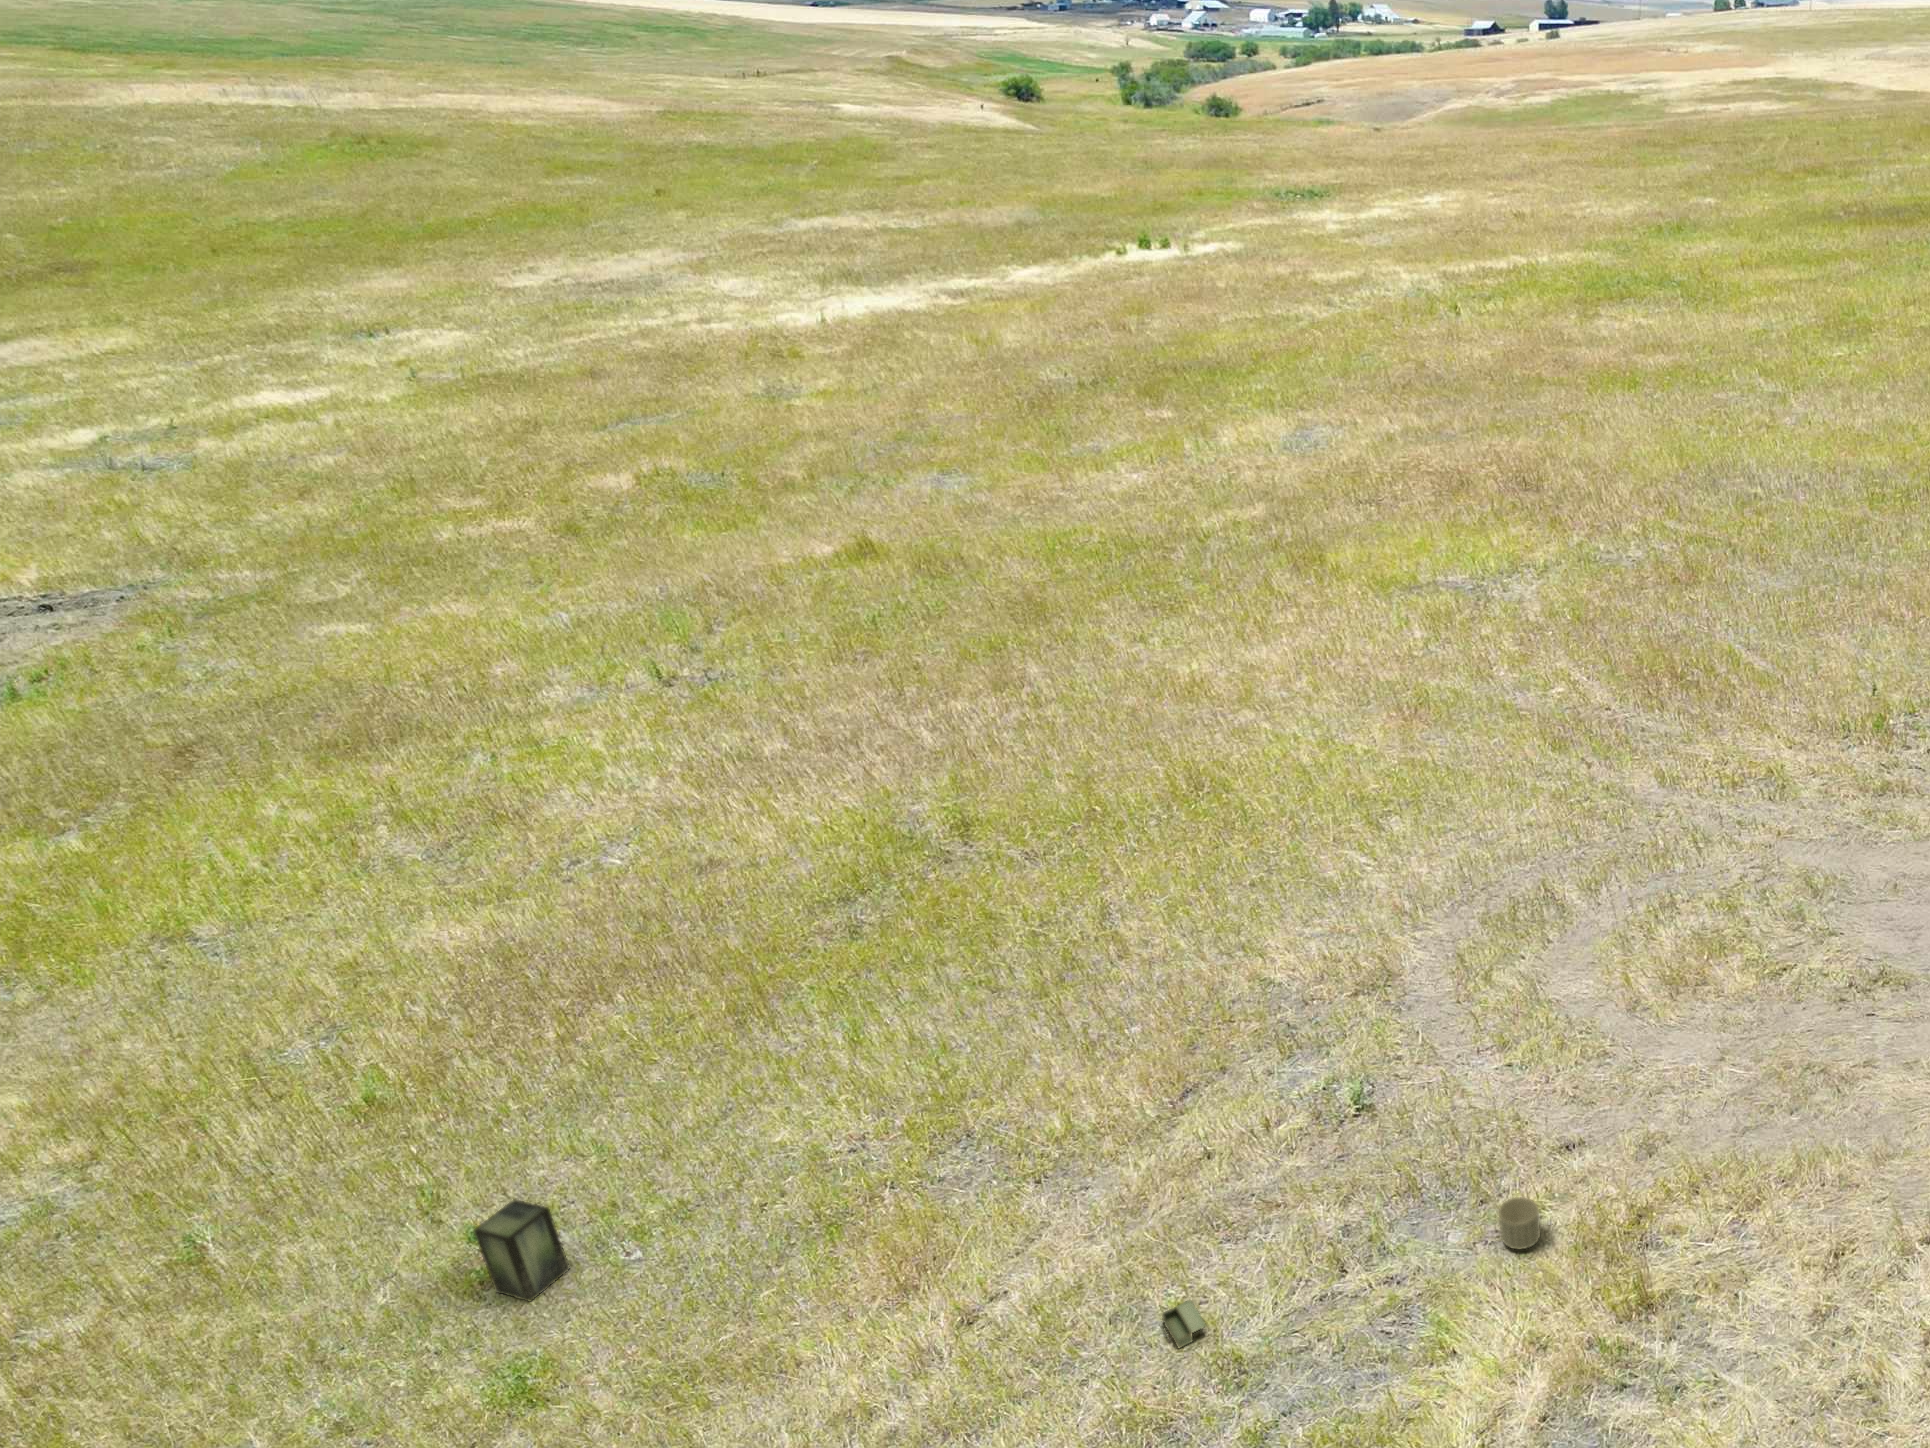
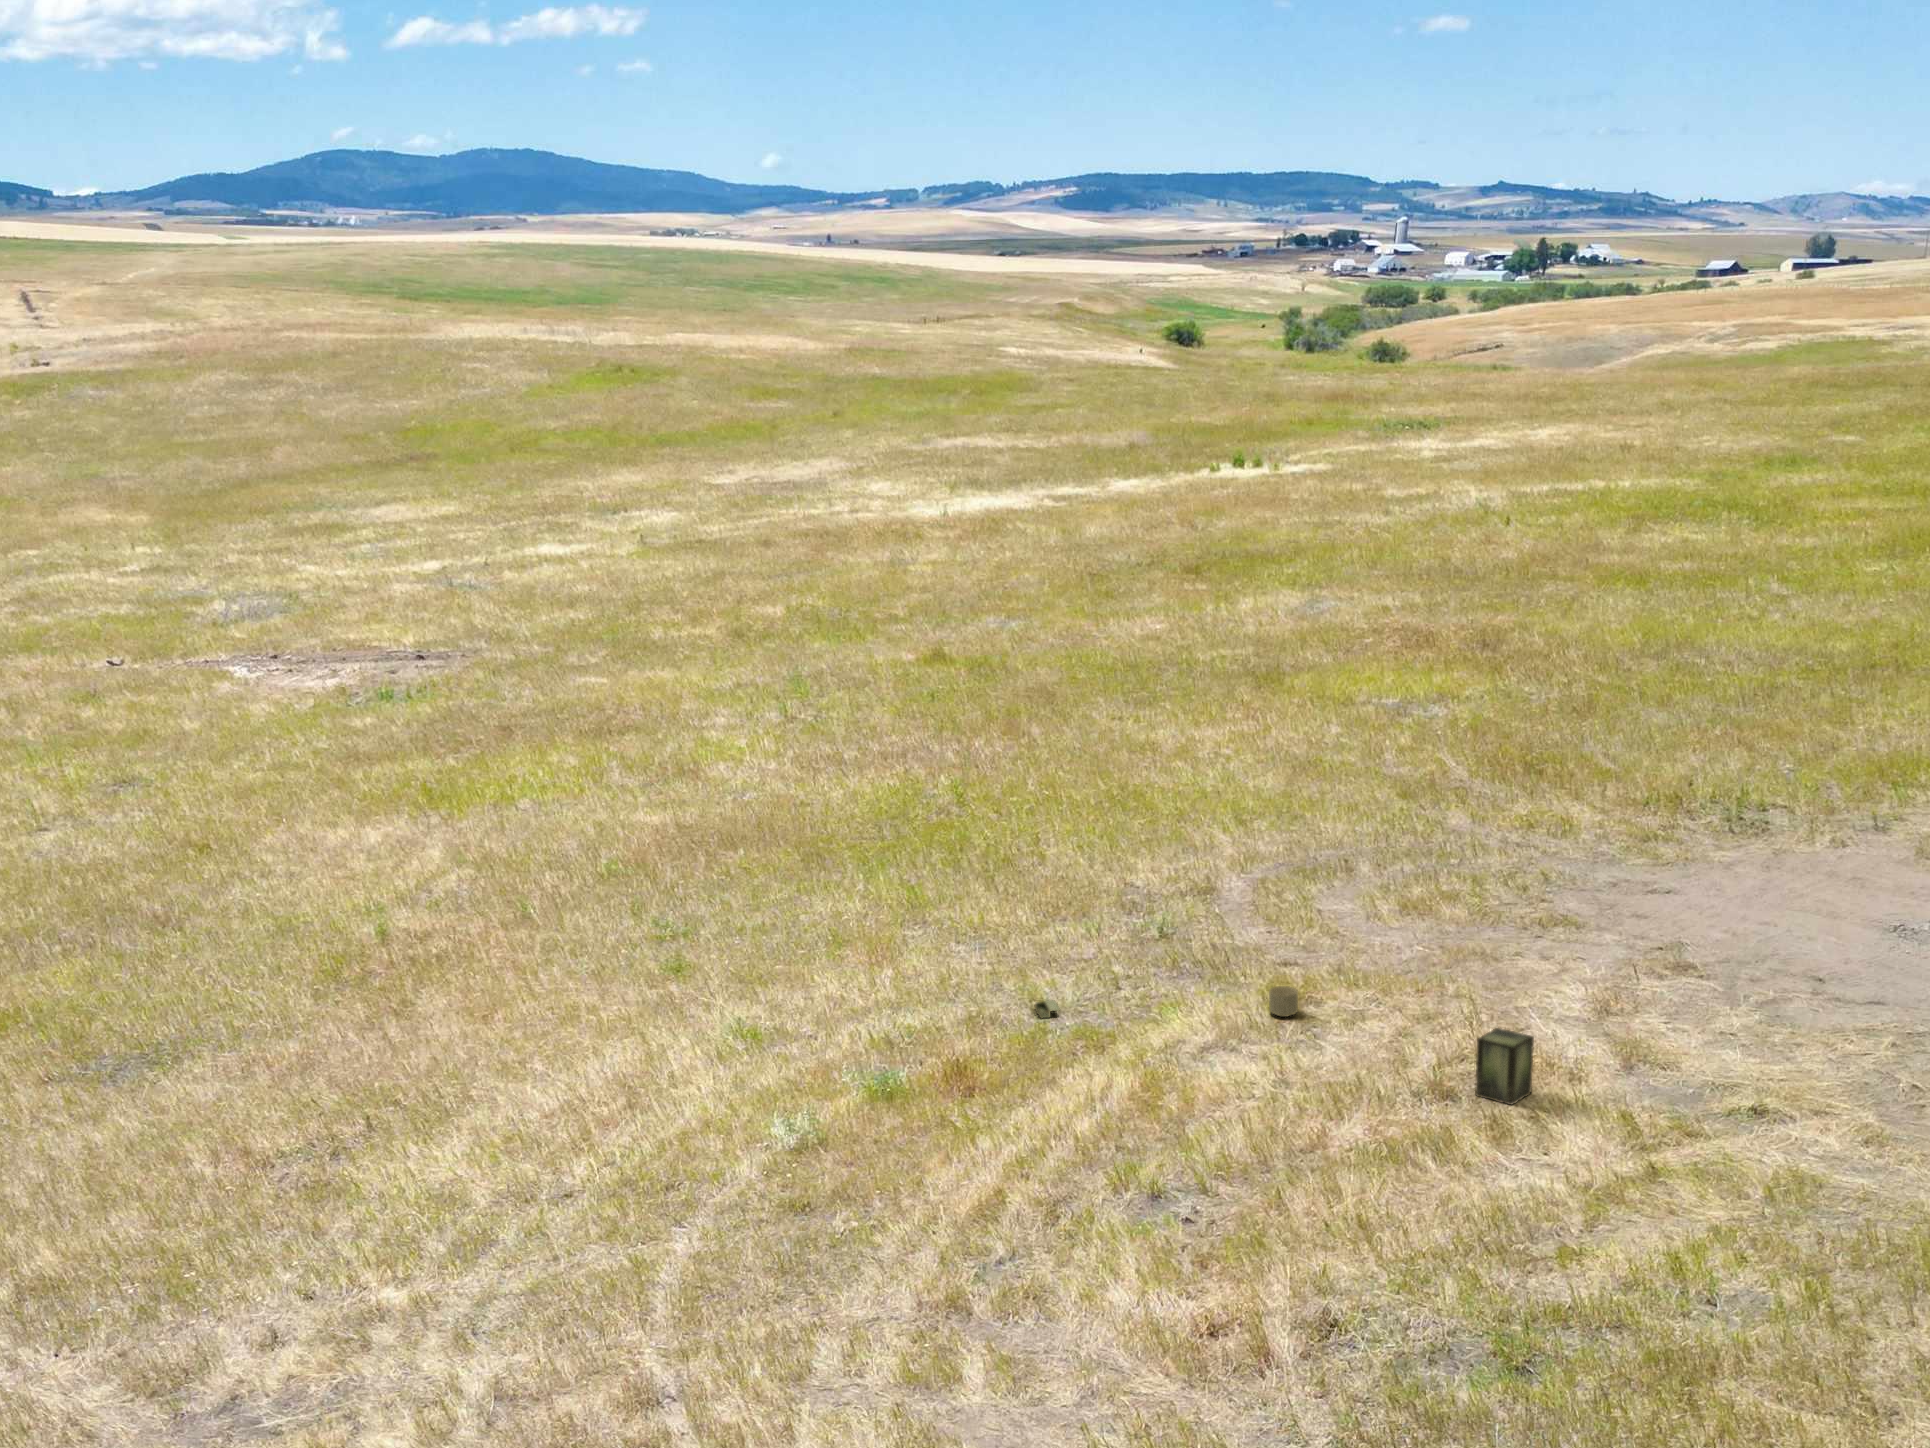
storage box: present [474,1200,570,1301] -> present [1475,1028,1534,1105]

